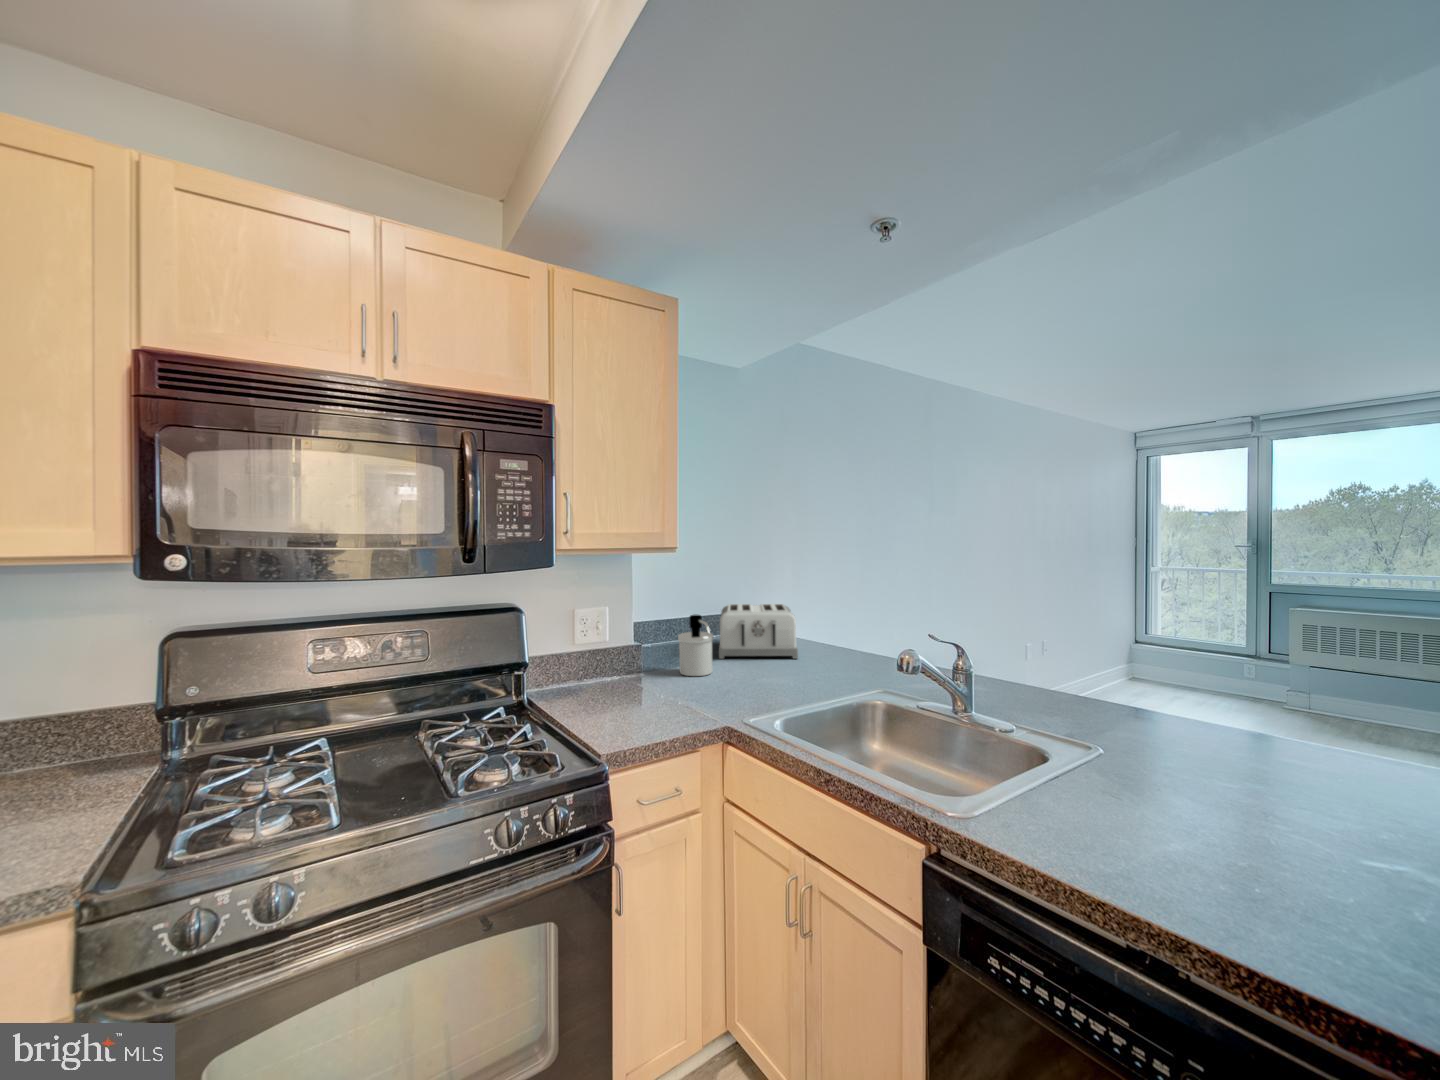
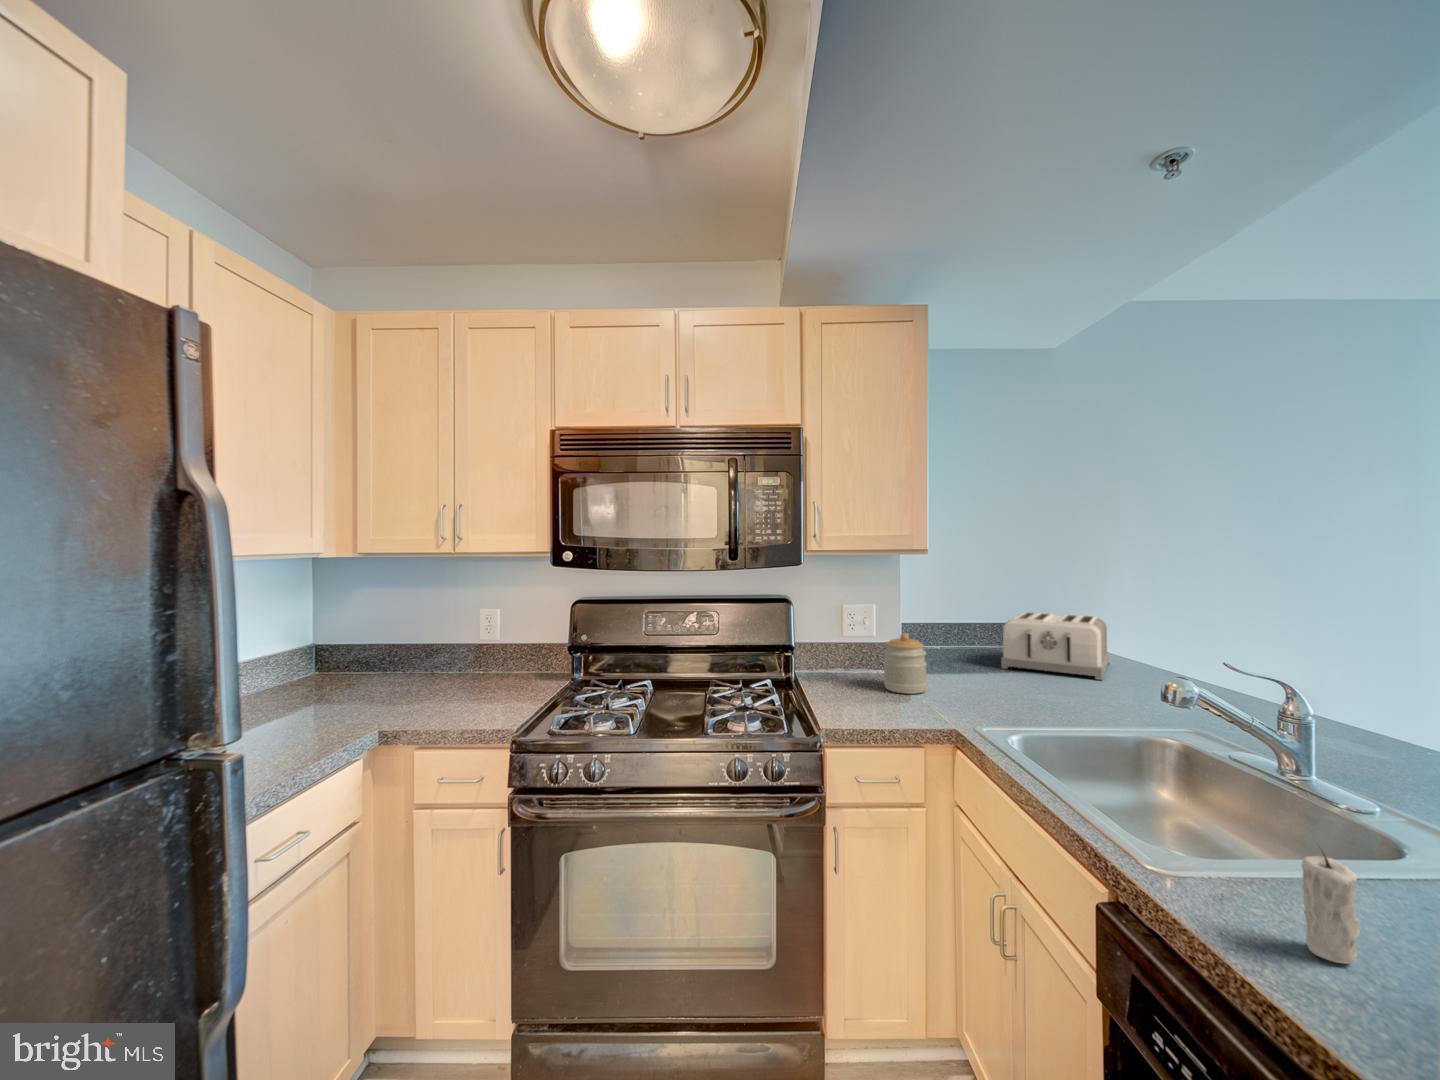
soap dispenser: present [678,615,713,676] -> none [943,618,983,681]
jar: none [633,635,676,698] -> present [884,633,927,694]
candle: none [1073,765,1107,851] -> present [1301,852,1360,964]

